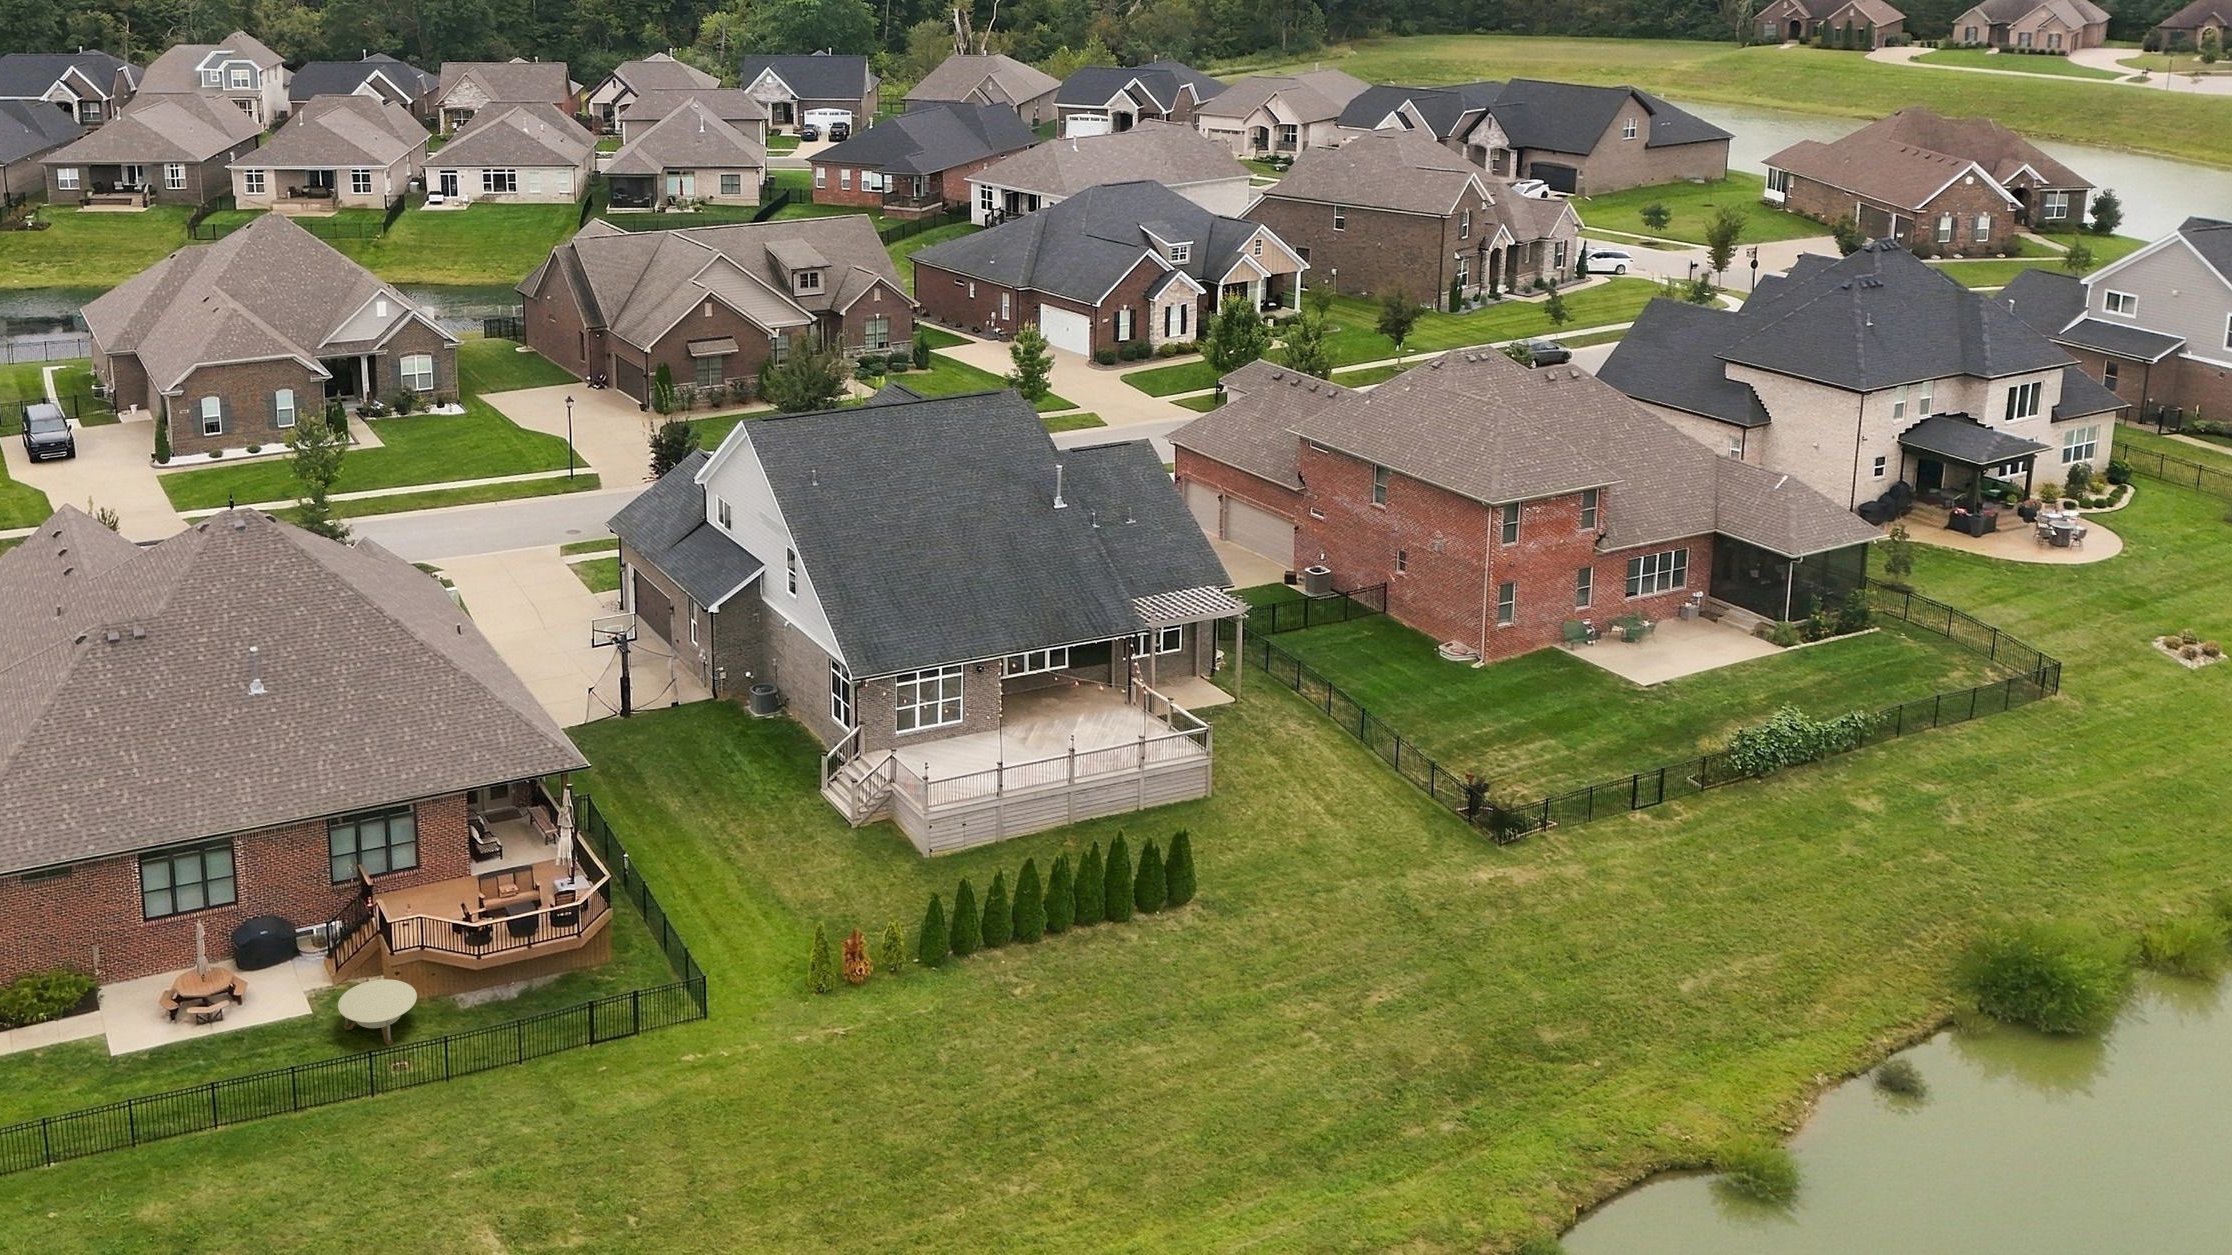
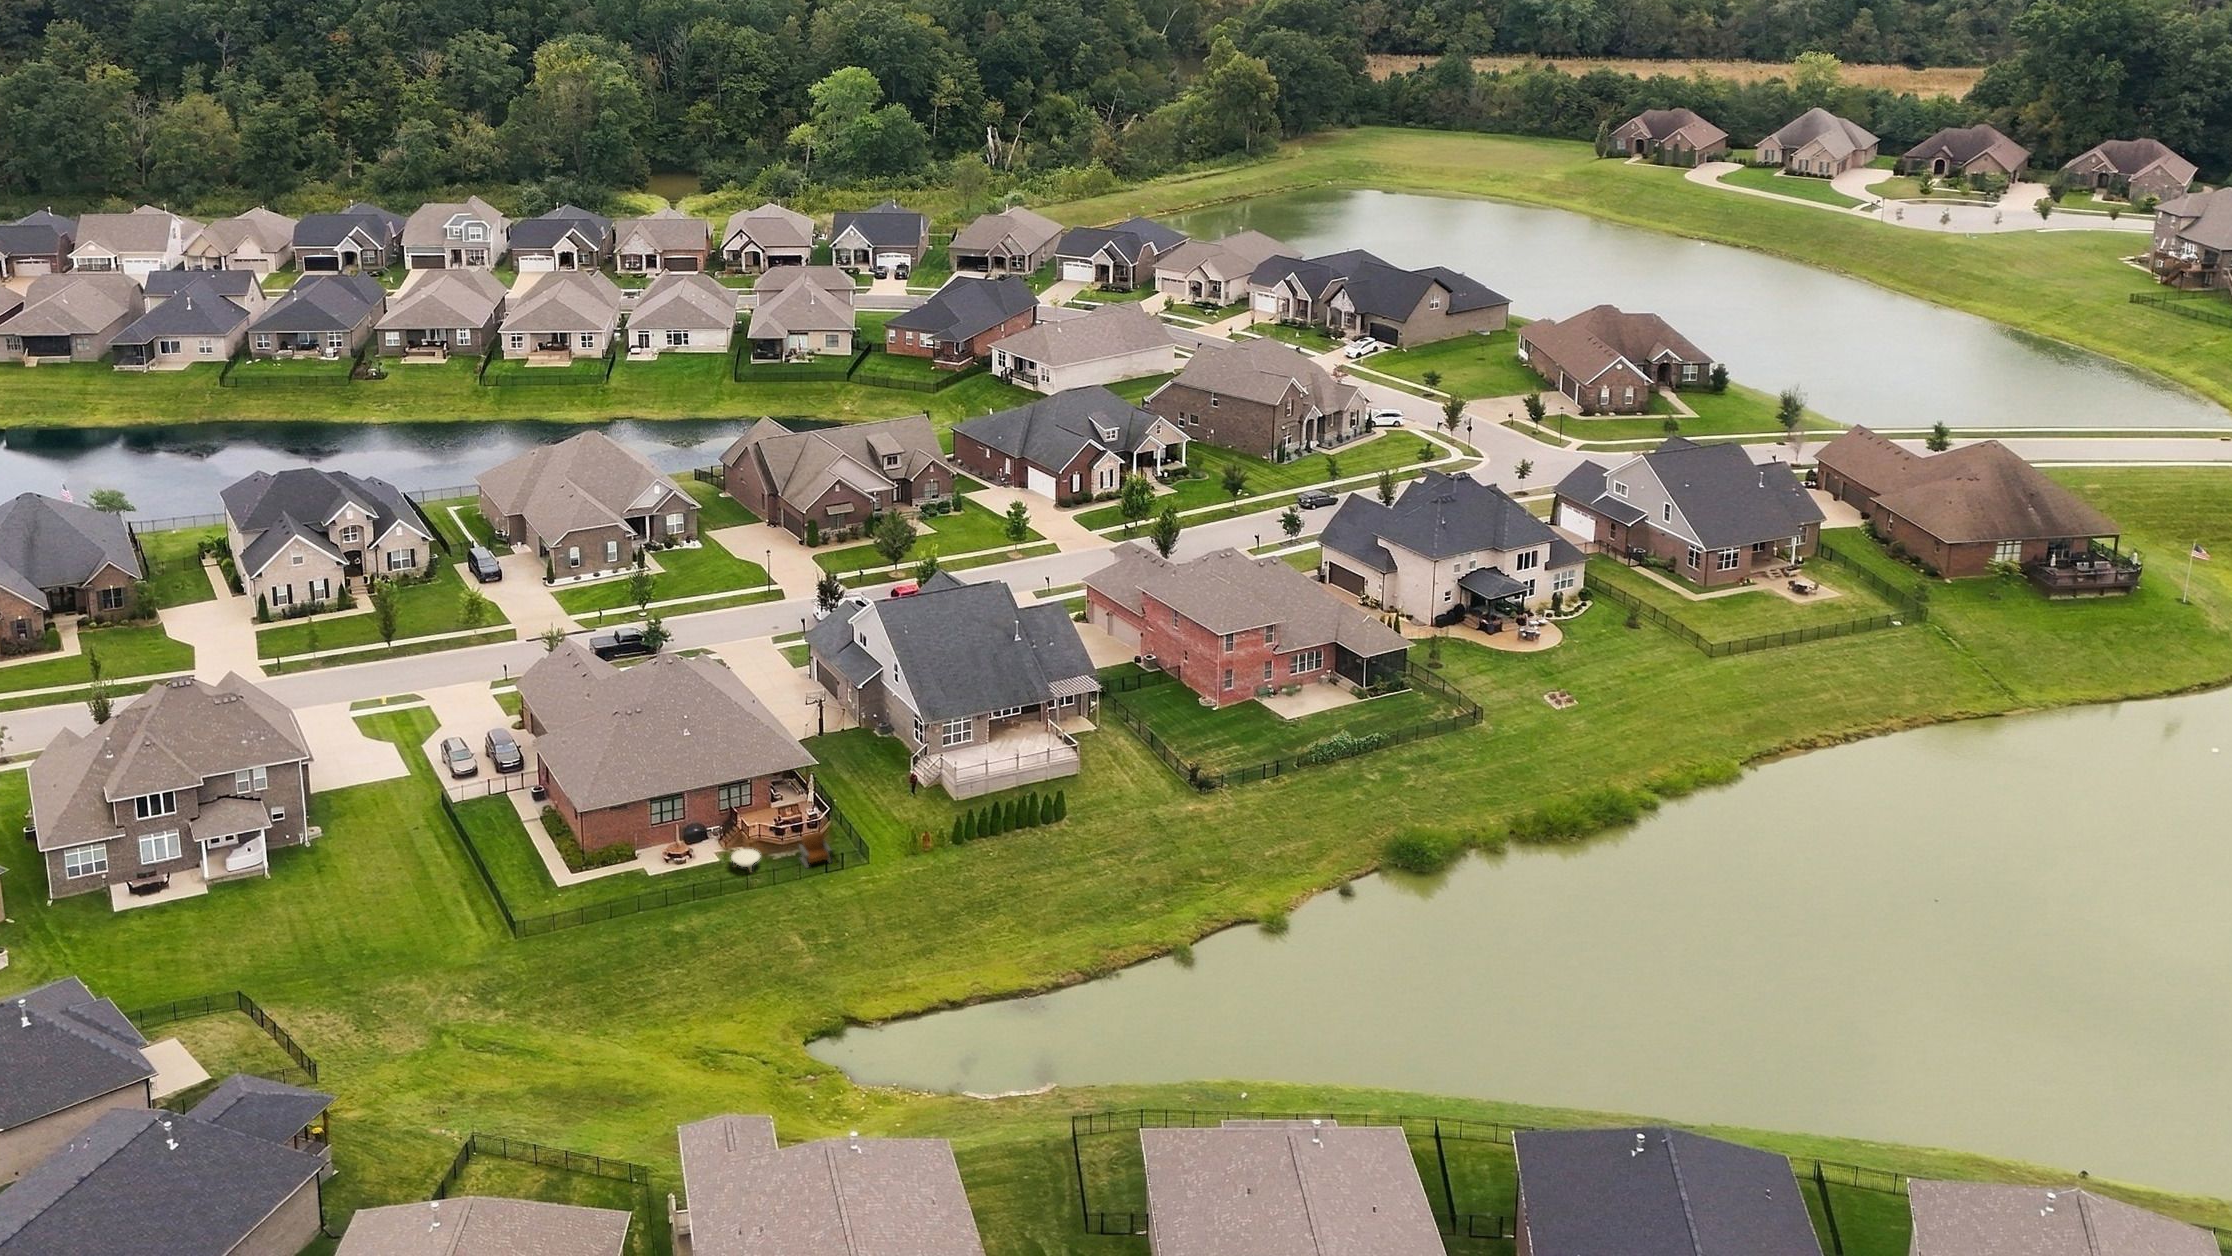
lounge chair: none [520,935,606,1032] -> present [799,832,831,868]

